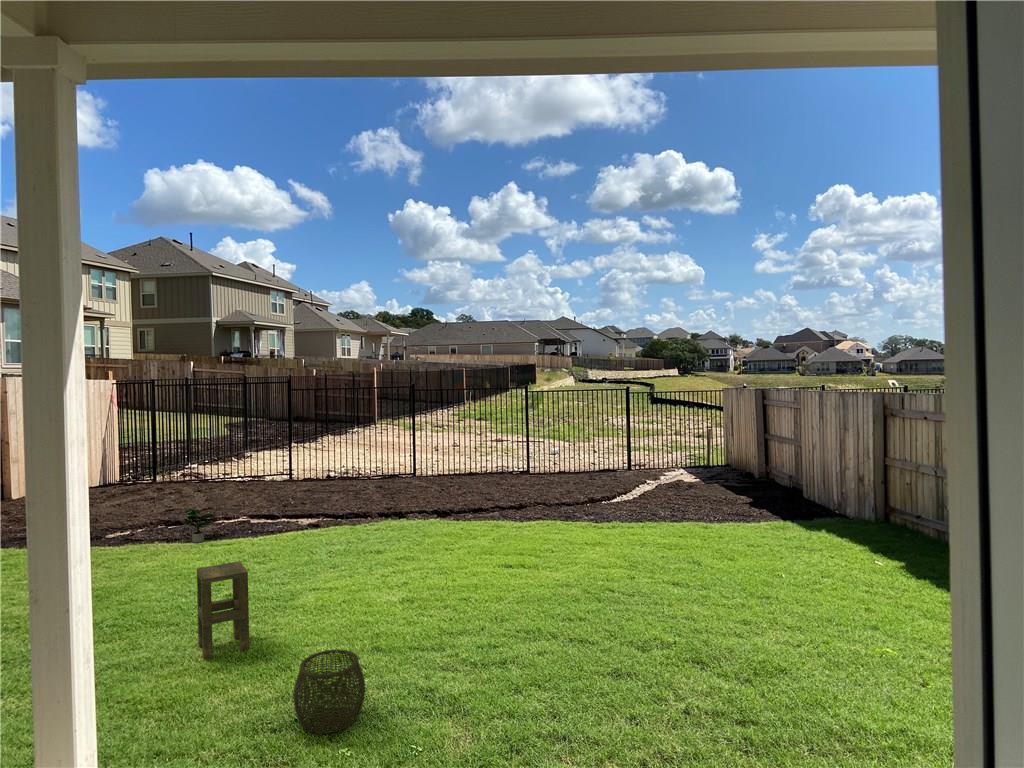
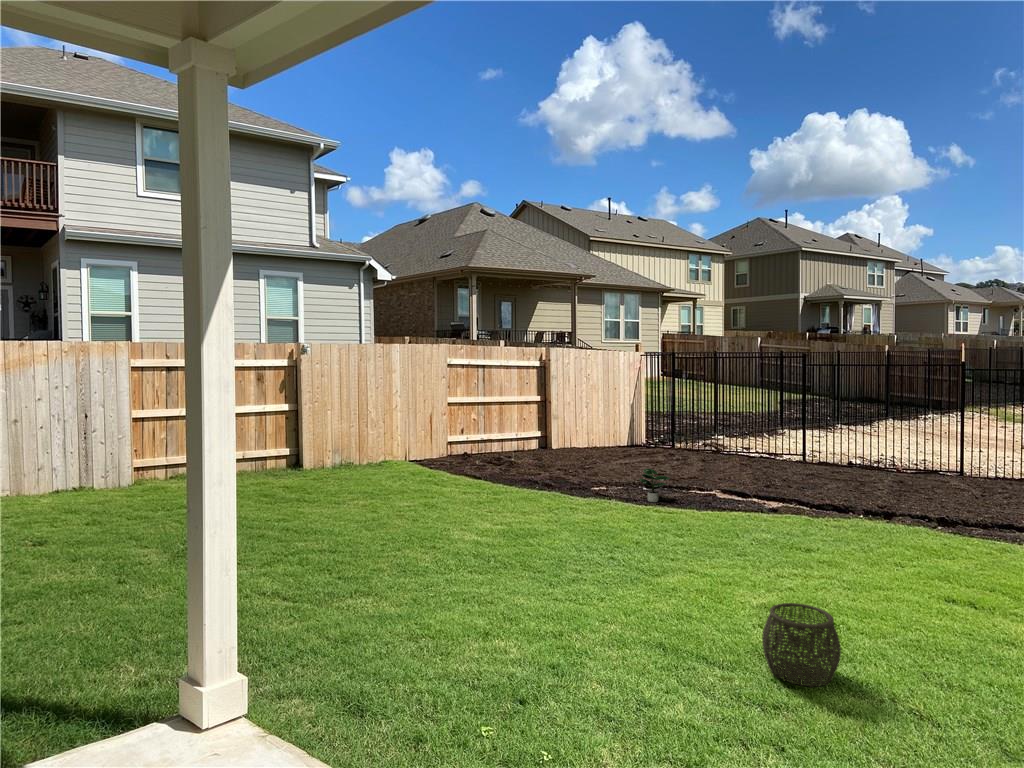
side table: present [197,561,249,660] -> none [534,511,584,602]
woven basket: present [293,649,366,735] -> present [762,603,841,687]

